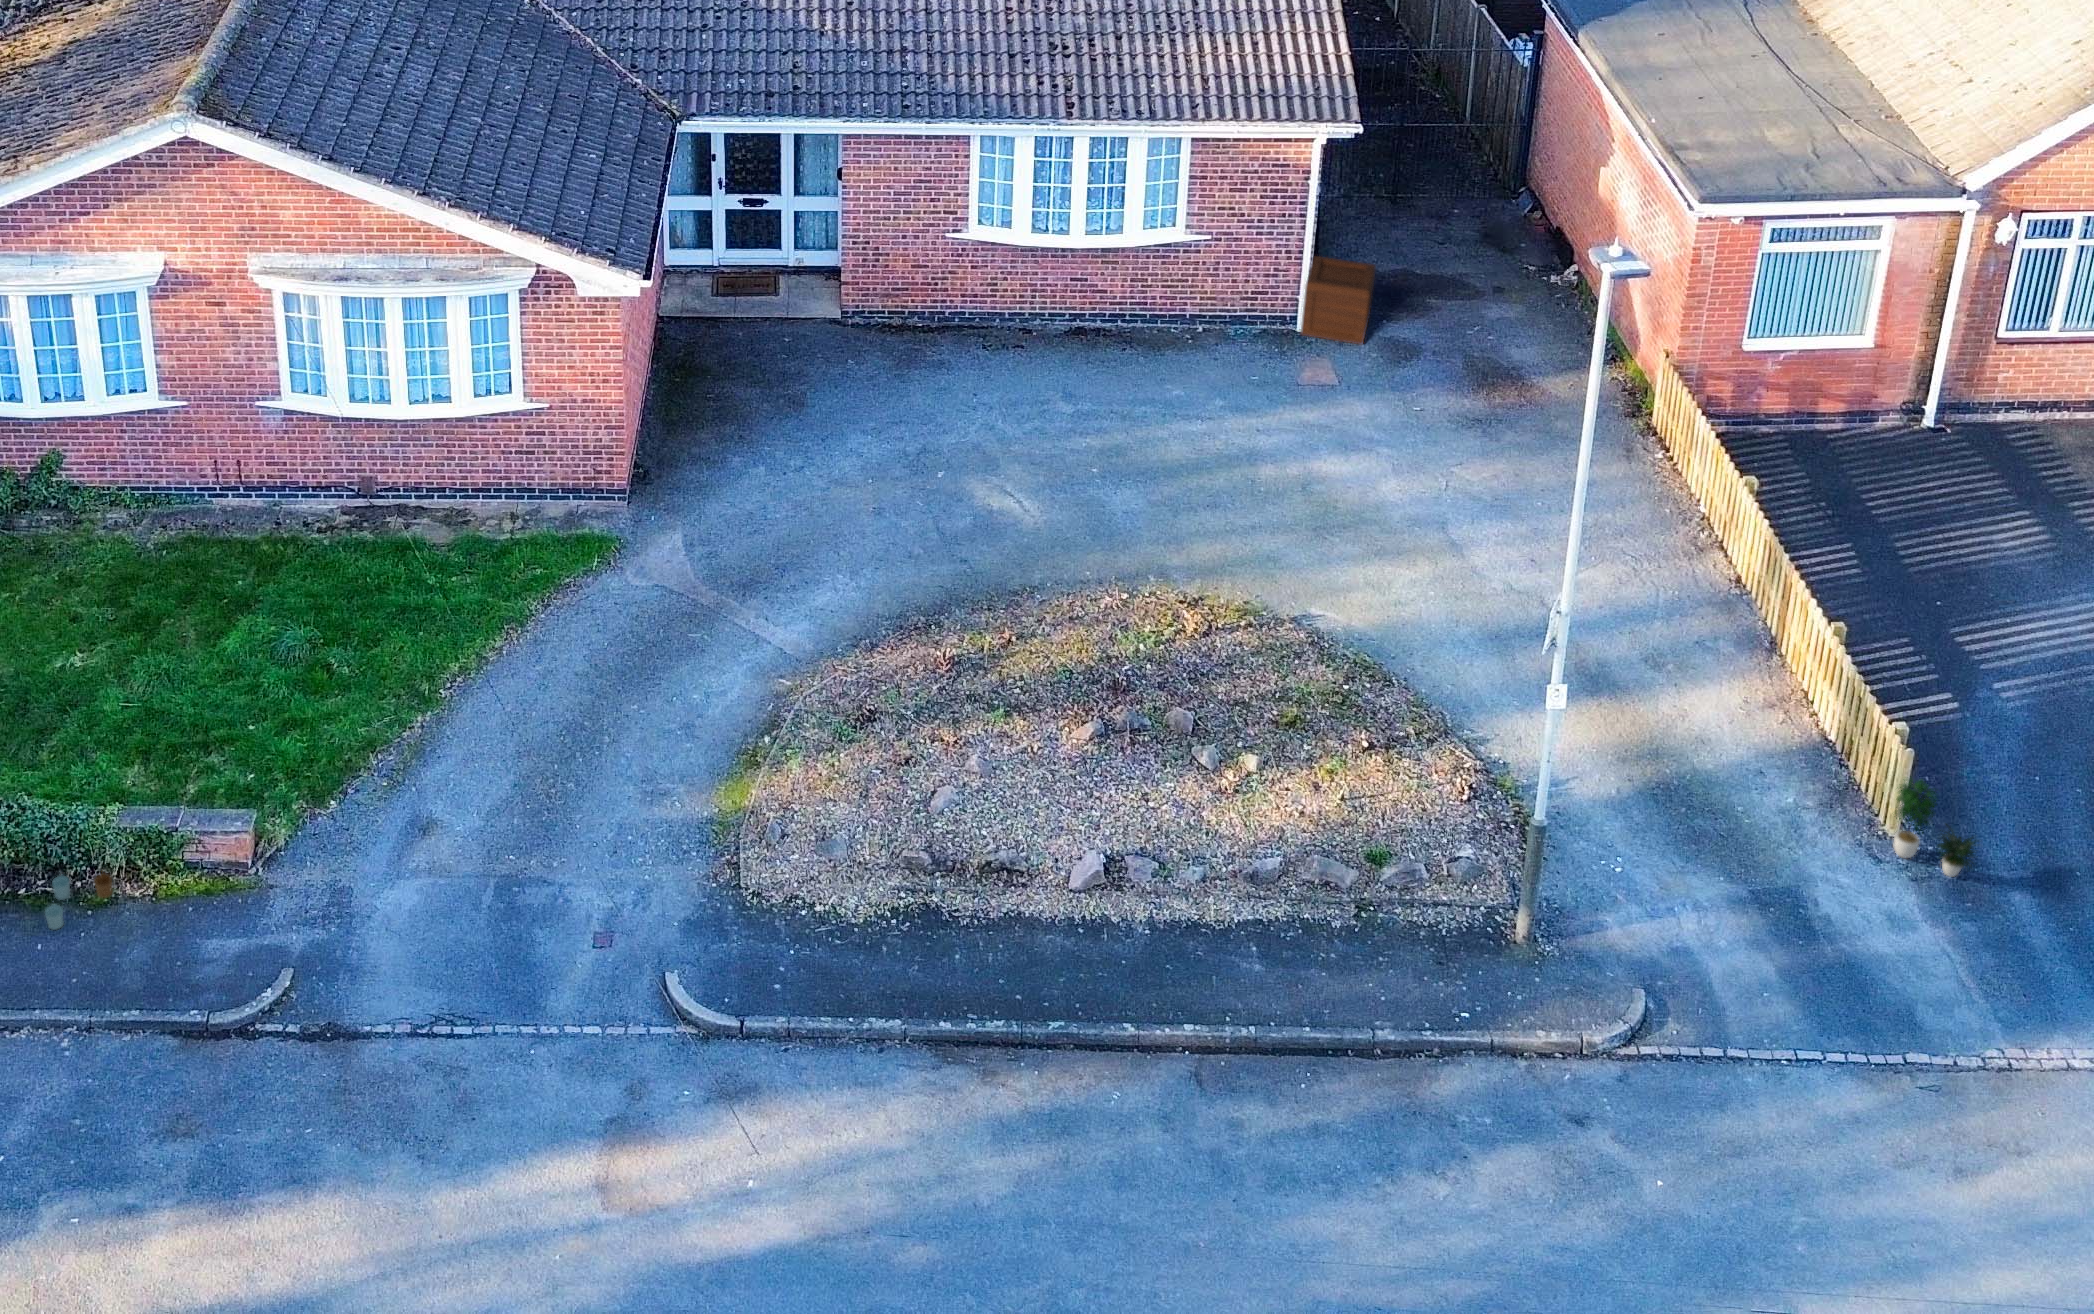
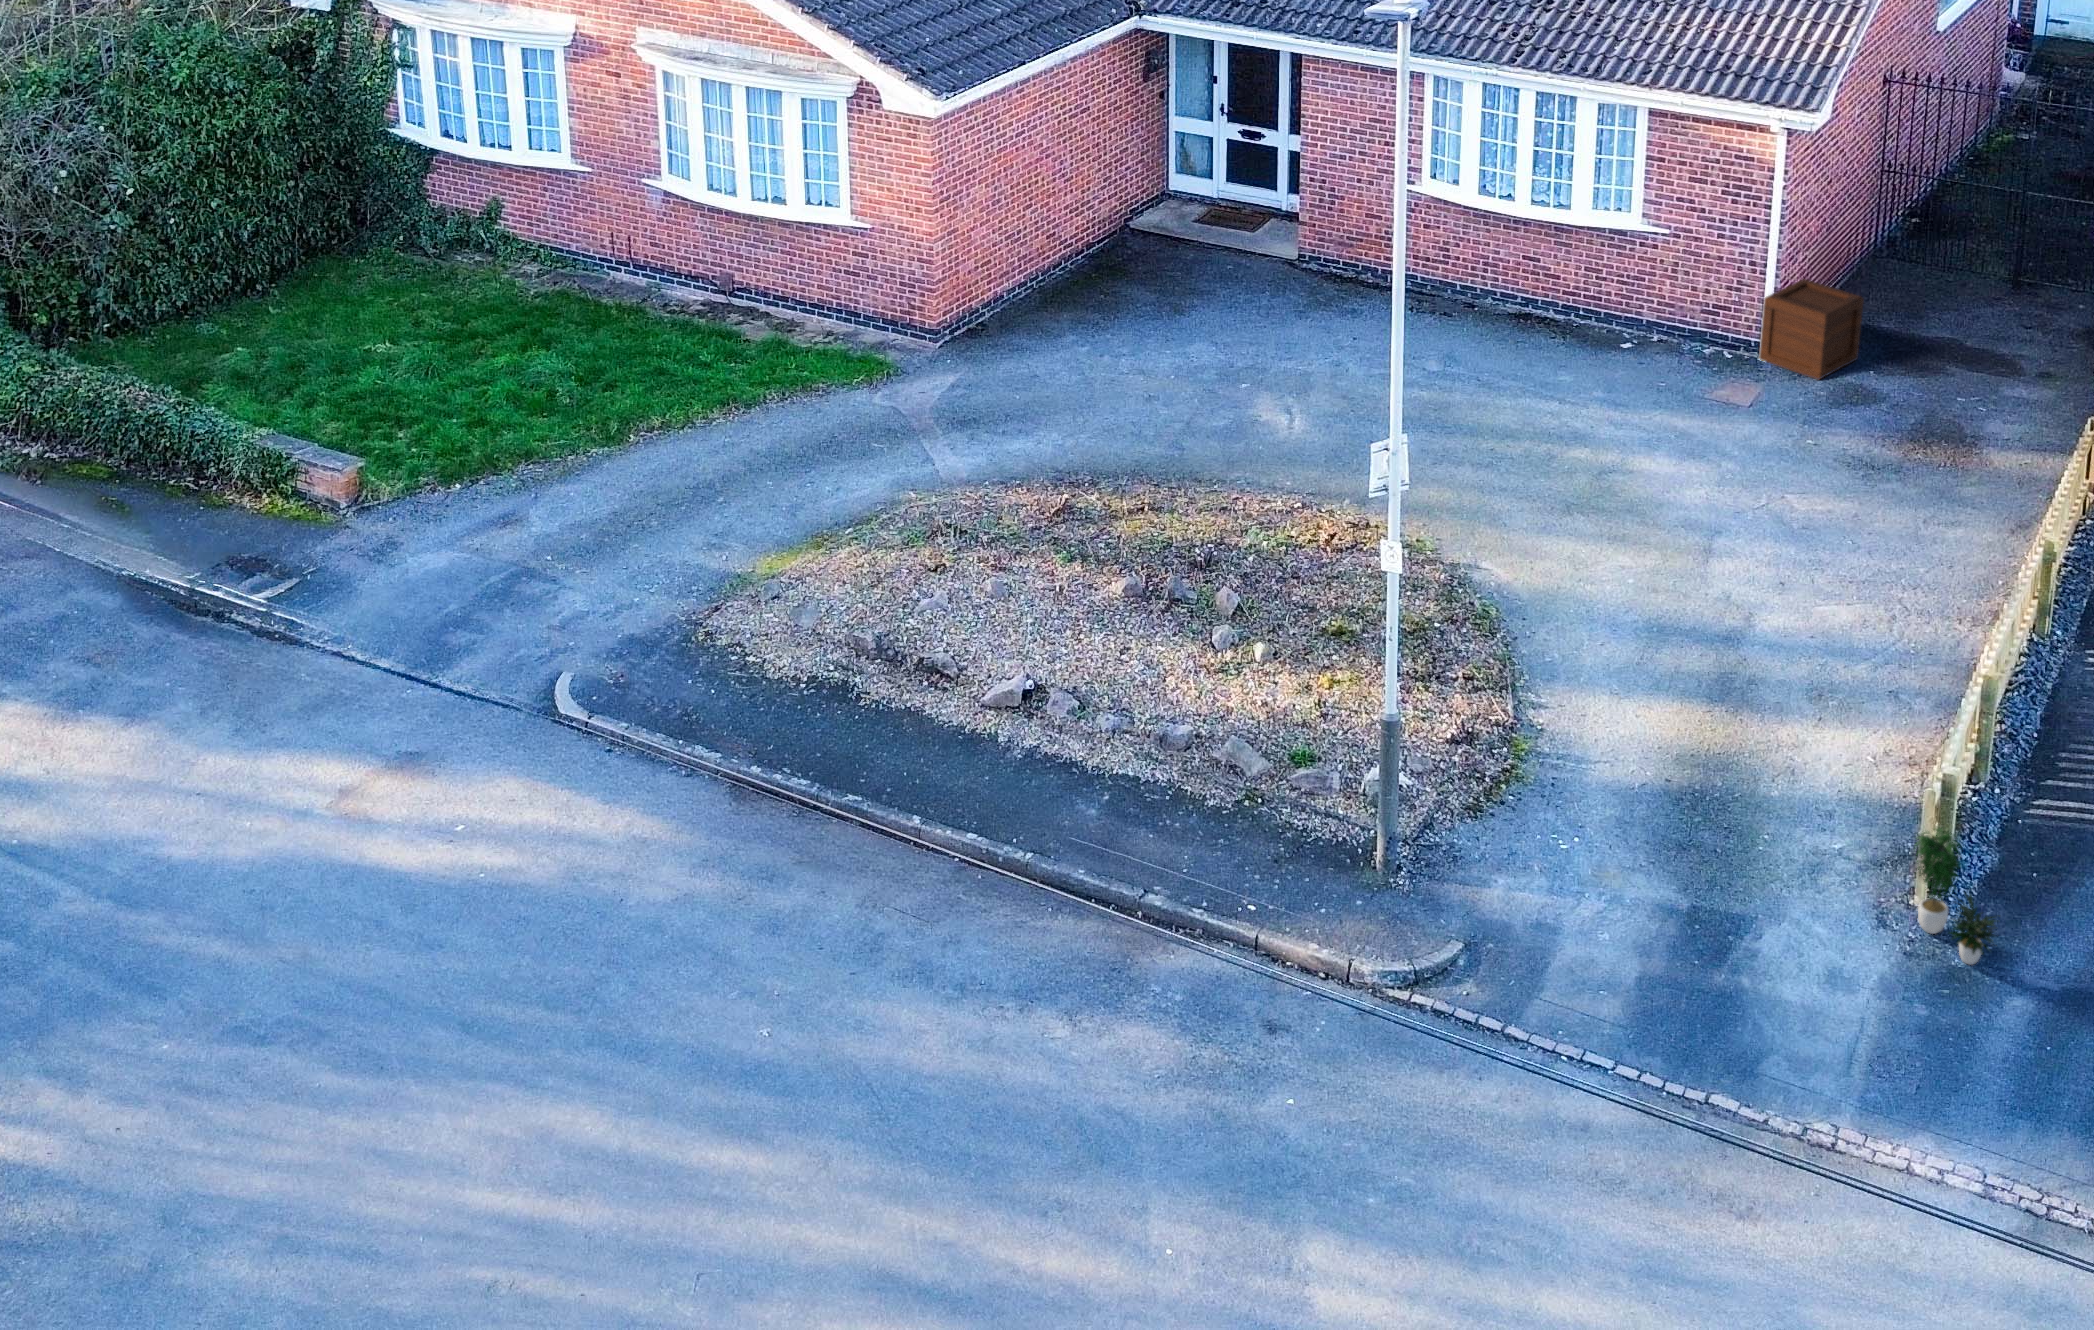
bucket: present [45,870,112,930] -> none [124,466,202,510]

